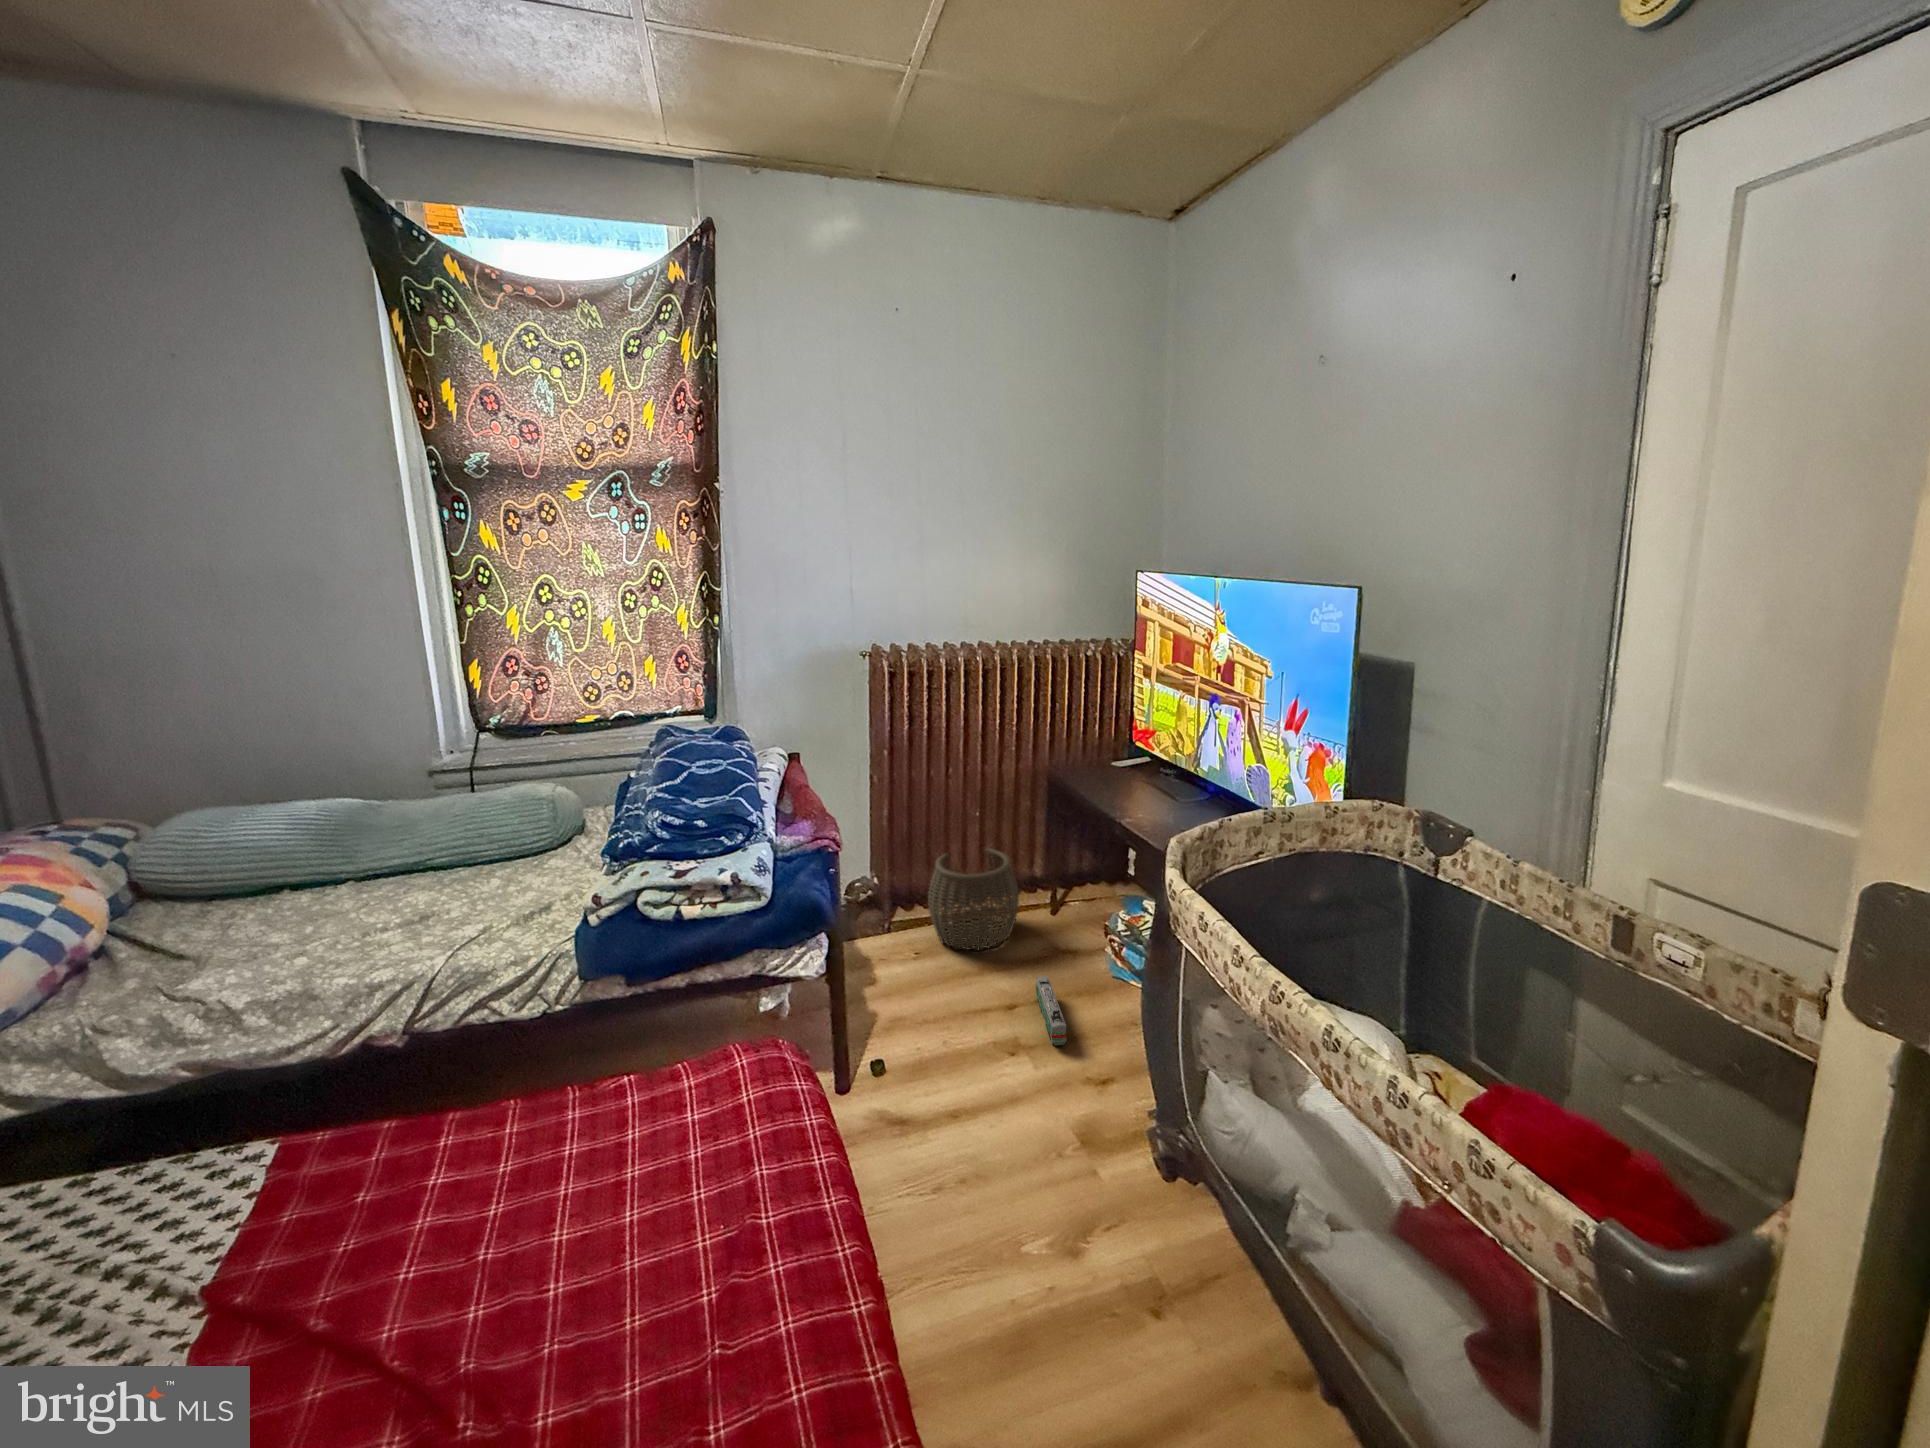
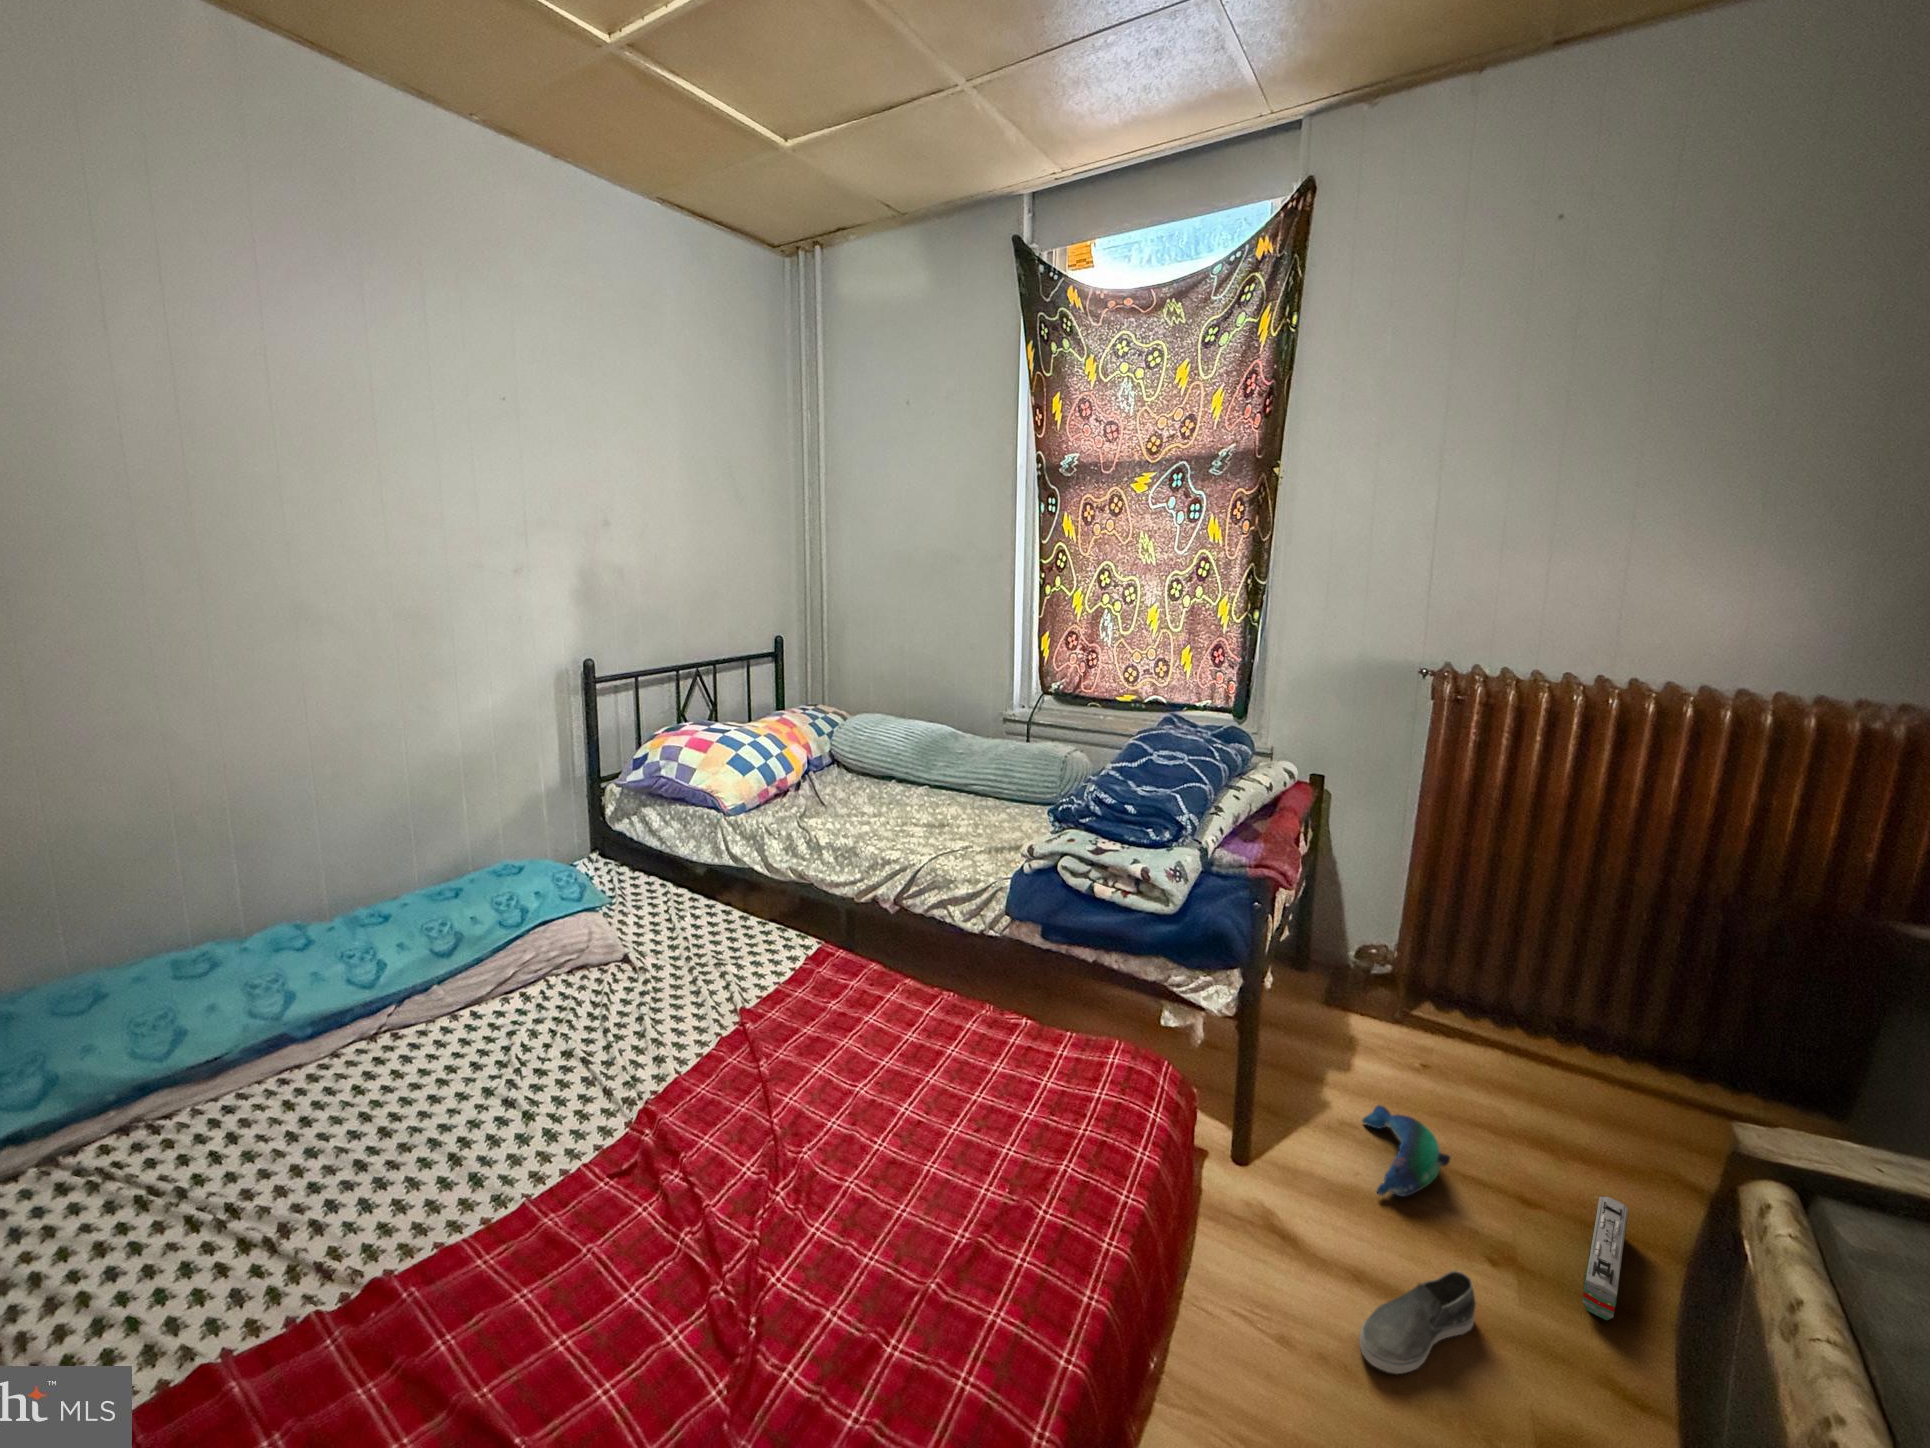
woven basket: present [928,849,1019,950] -> none [1462,956,1630,1118]
plush toy: none [900,990,965,1053] -> present [1362,1105,1451,1197]
shoe: none [969,1063,1015,1154] -> present [1359,1271,1476,1374]

